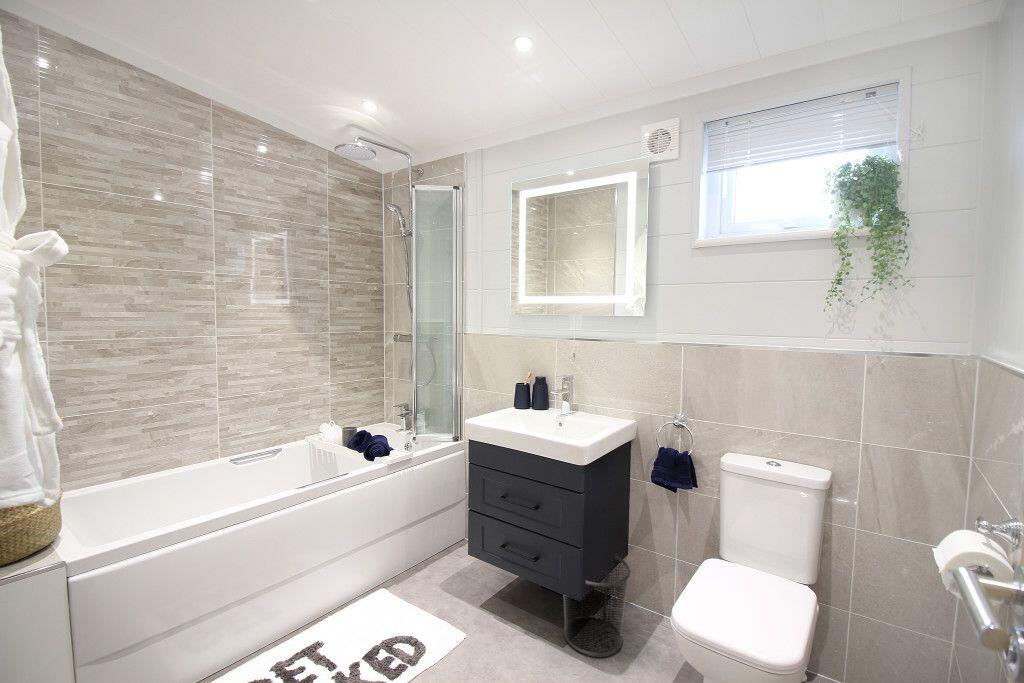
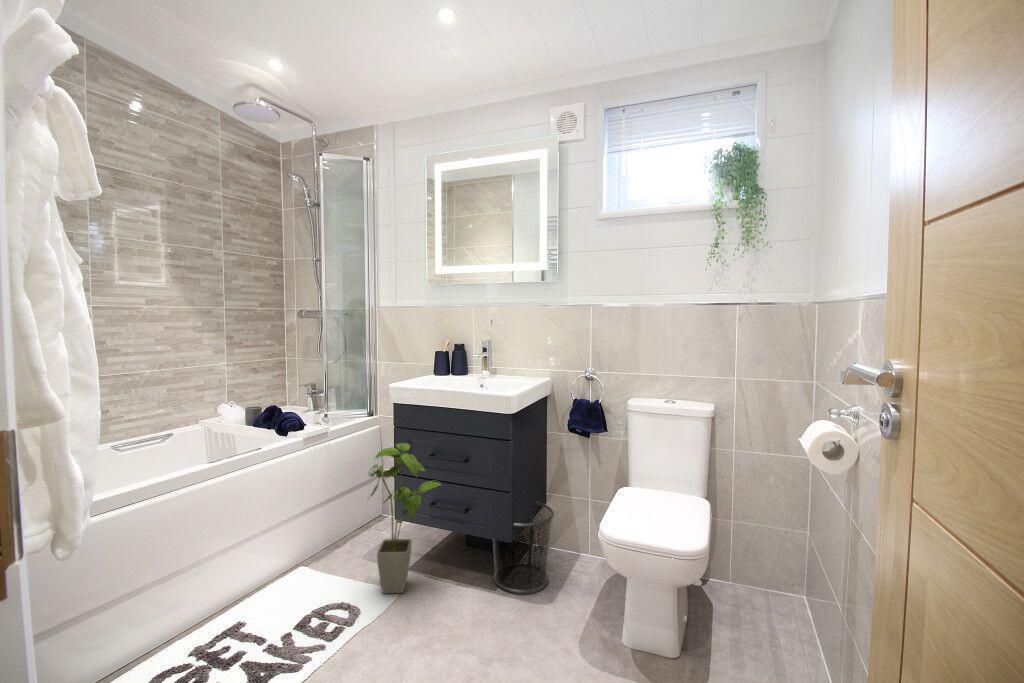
house plant: none [438,483,518,634] -> present [369,443,441,593]

